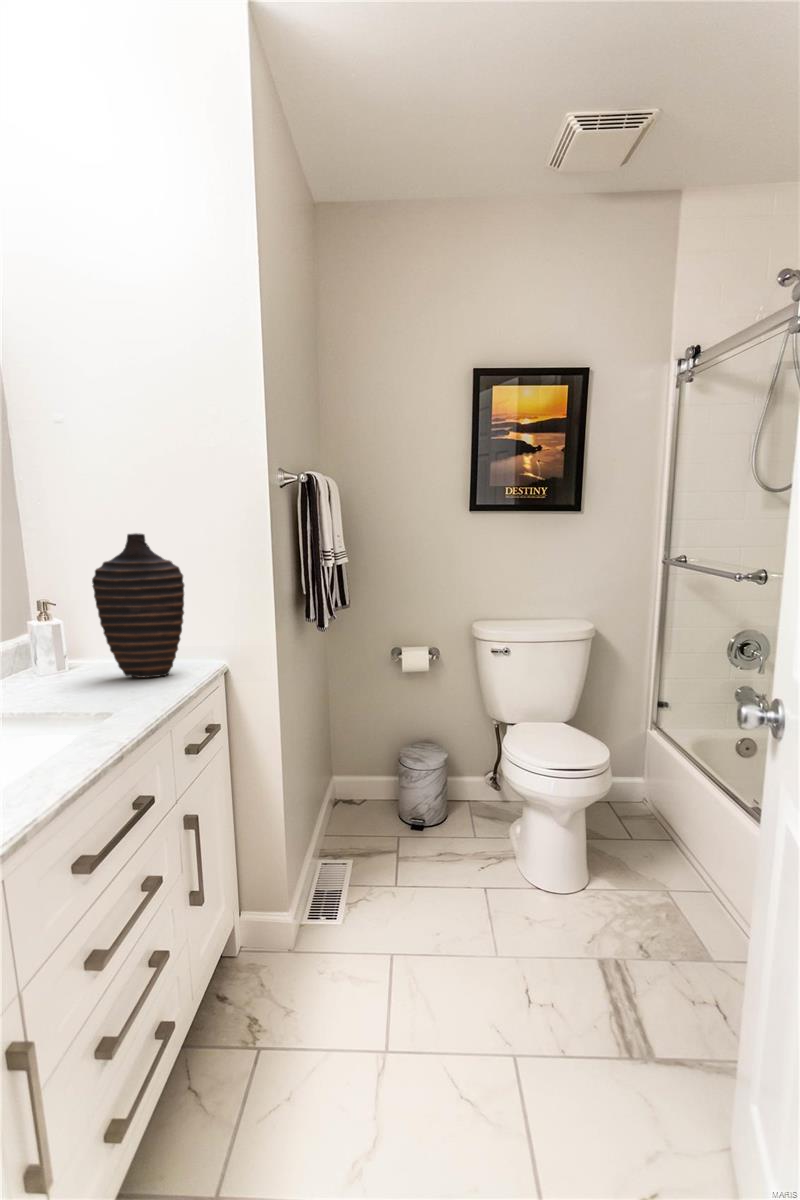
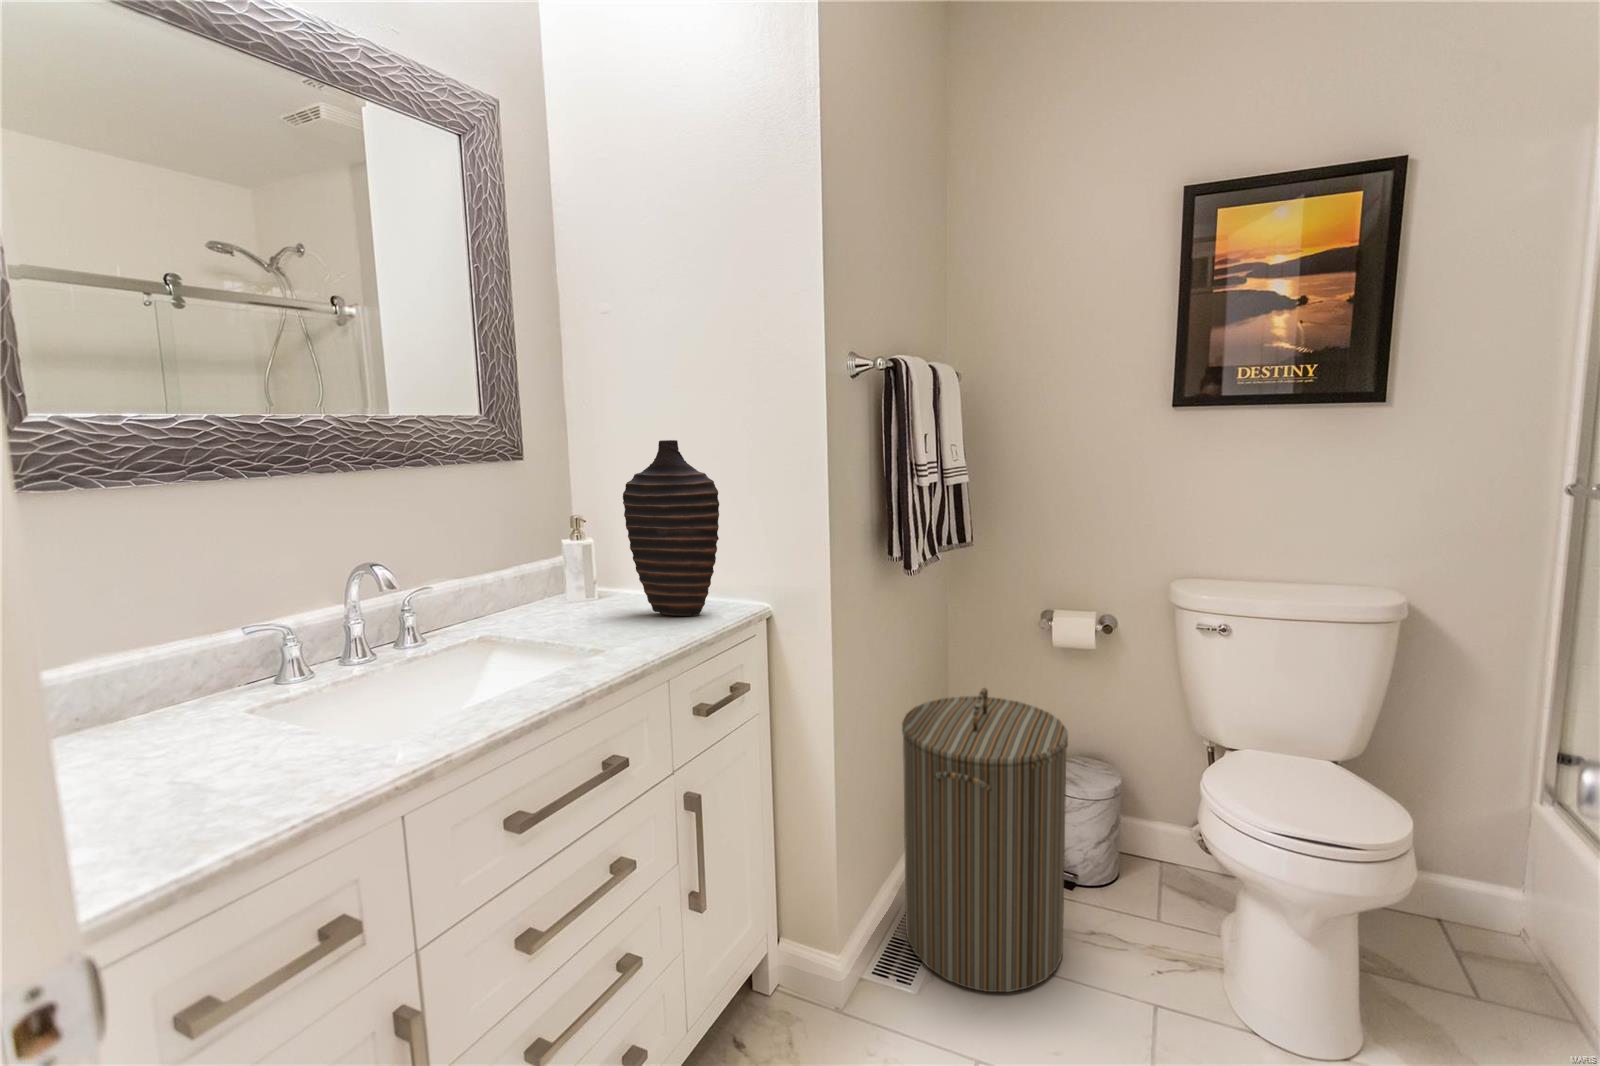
laundry hamper: none [318,704,429,910] -> present [902,688,1068,992]

